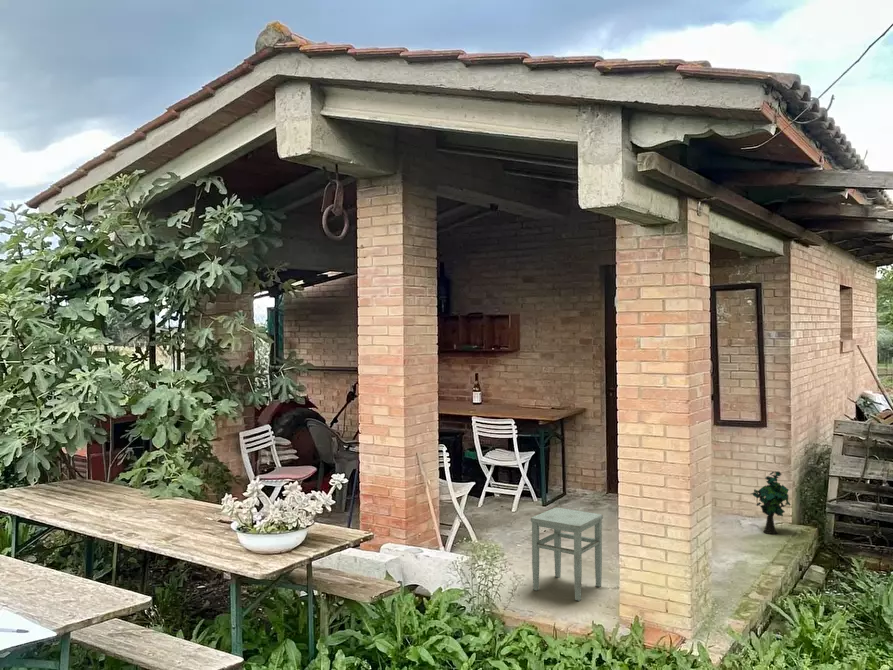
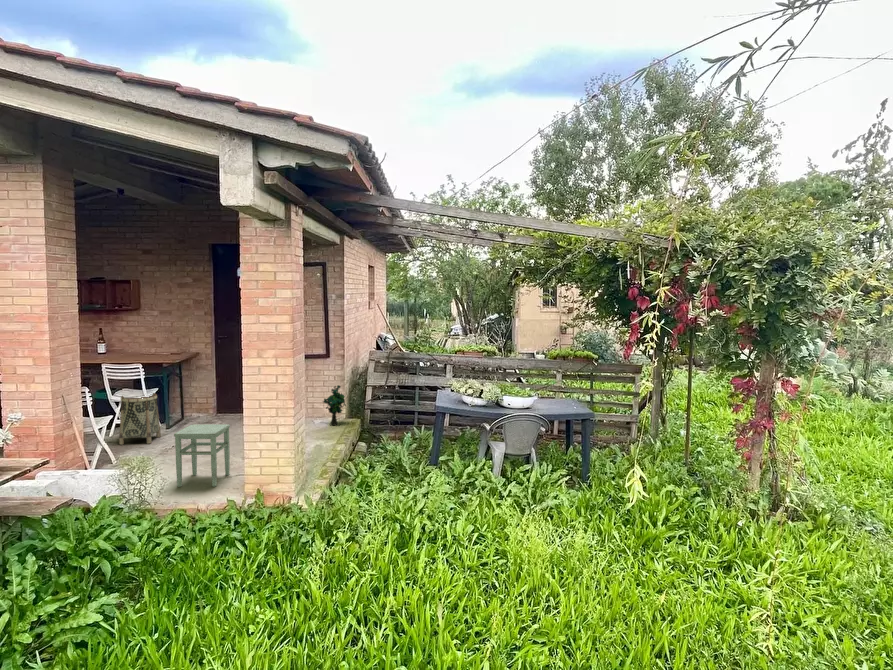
basket: none [486,455,532,521] -> present [119,393,161,445]

